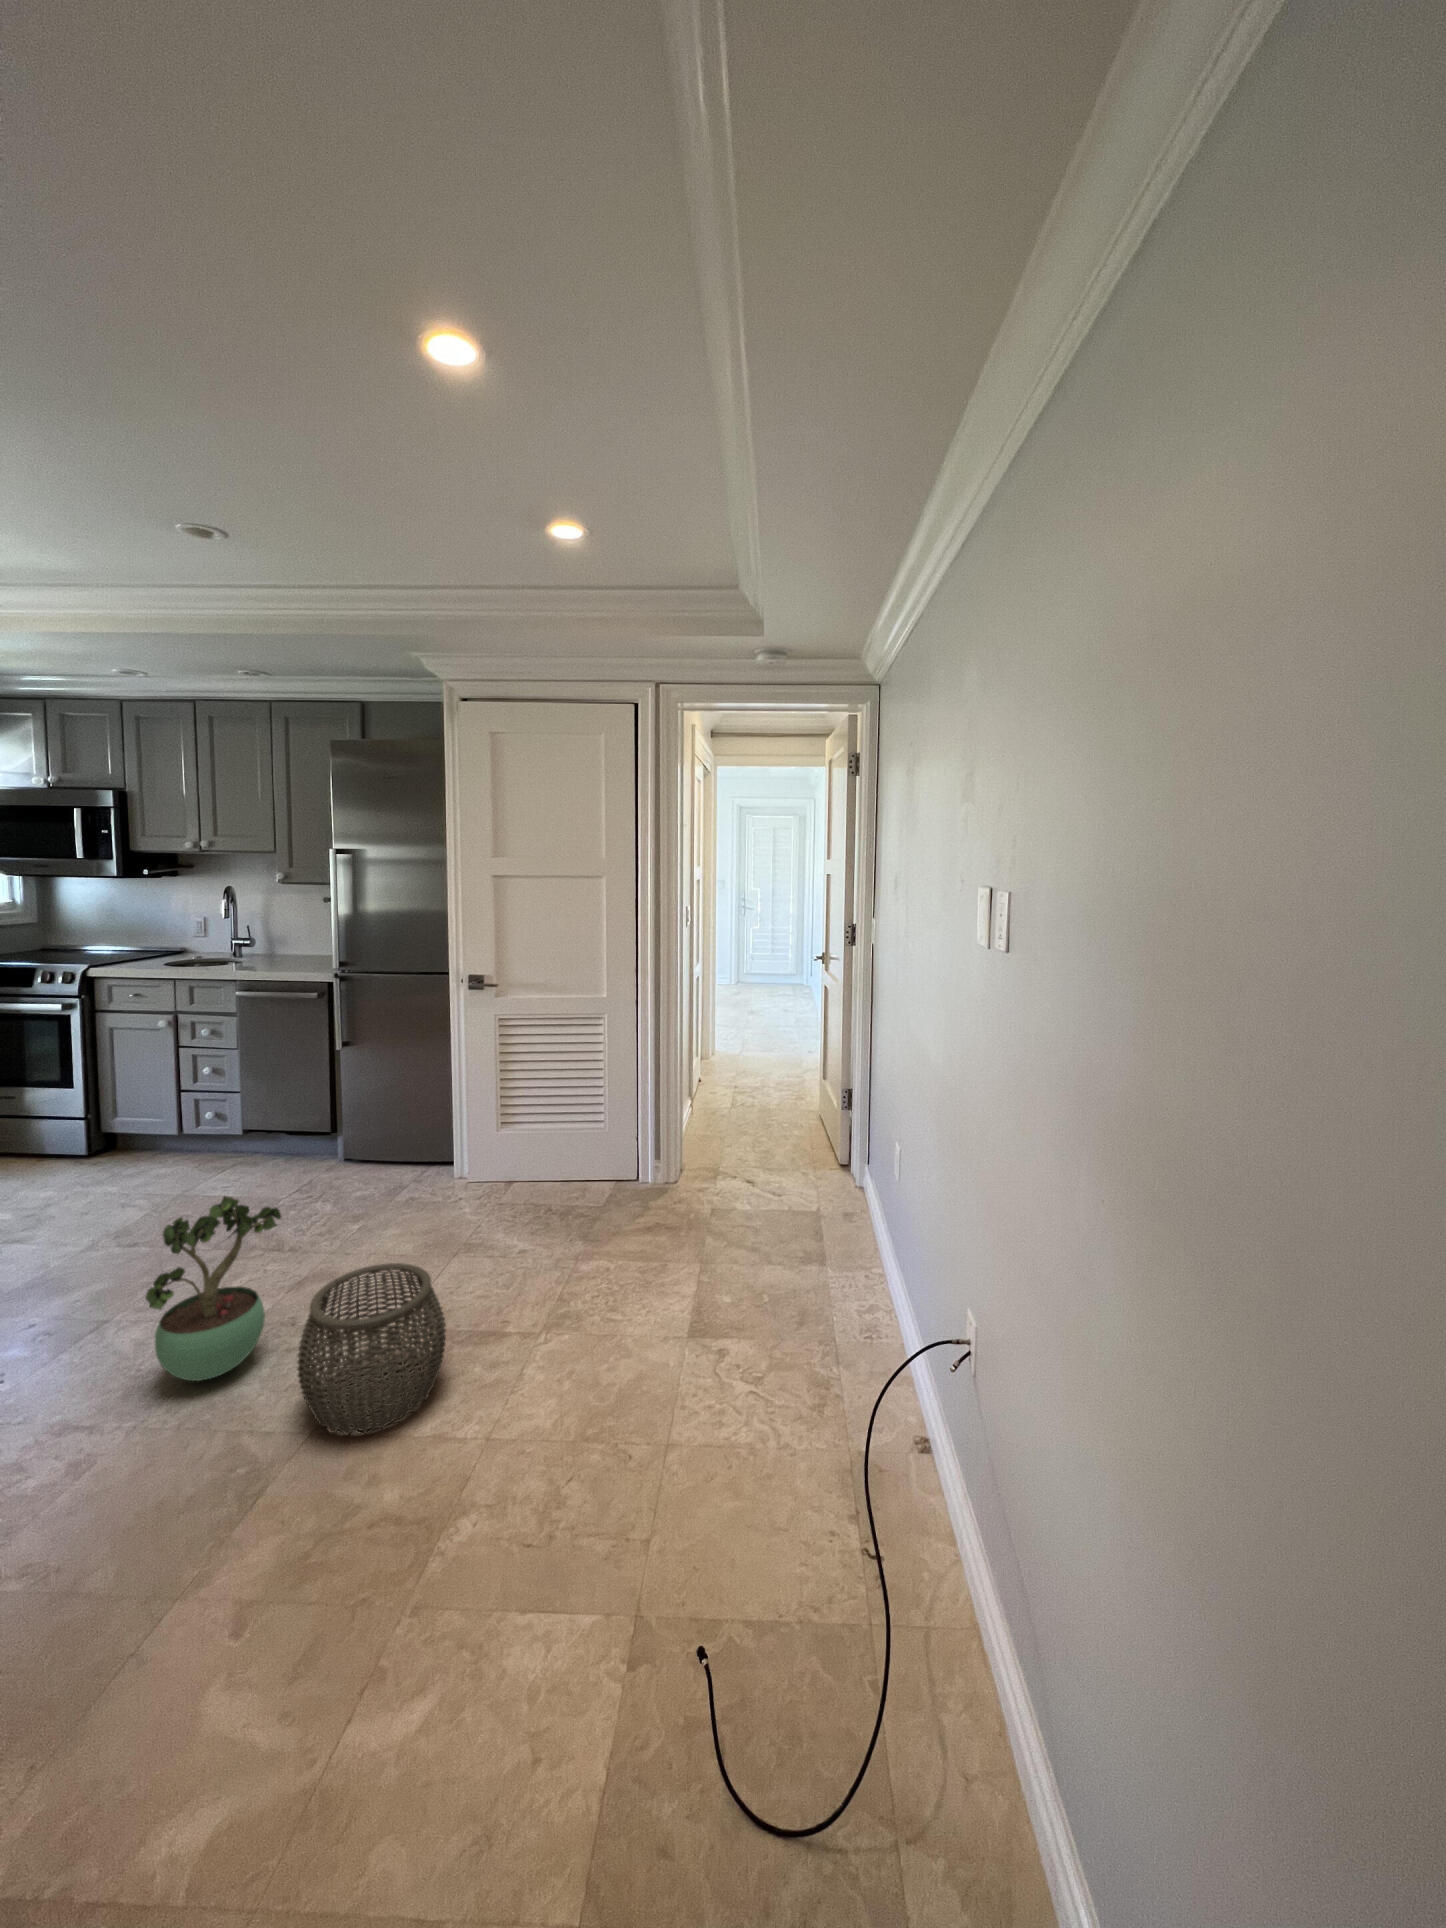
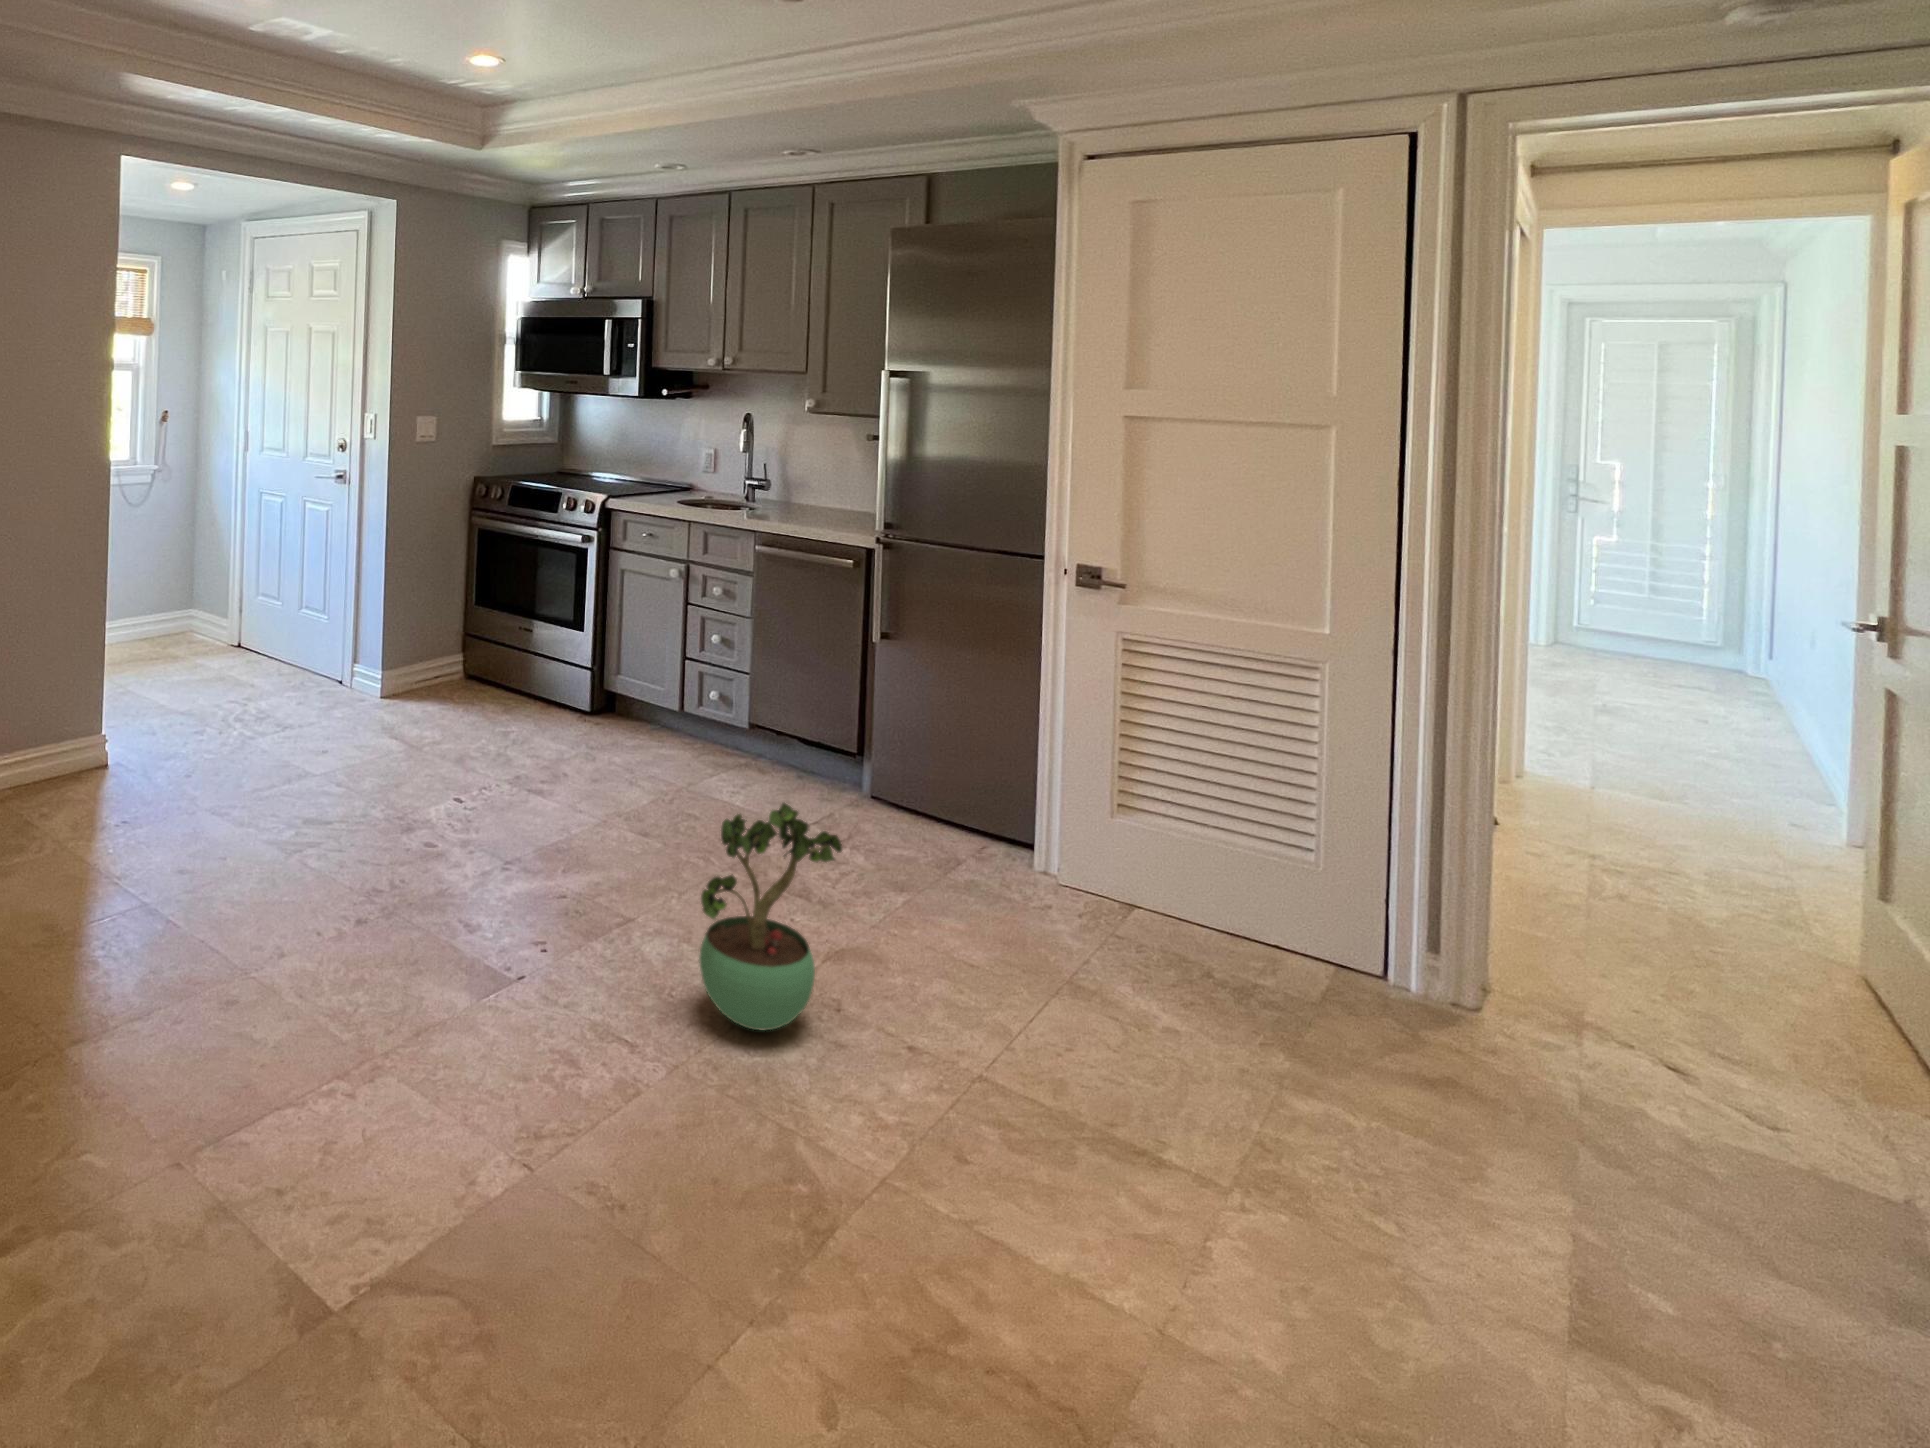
woven basket: present [297,1263,446,1435] -> none [868,956,1075,1205]

